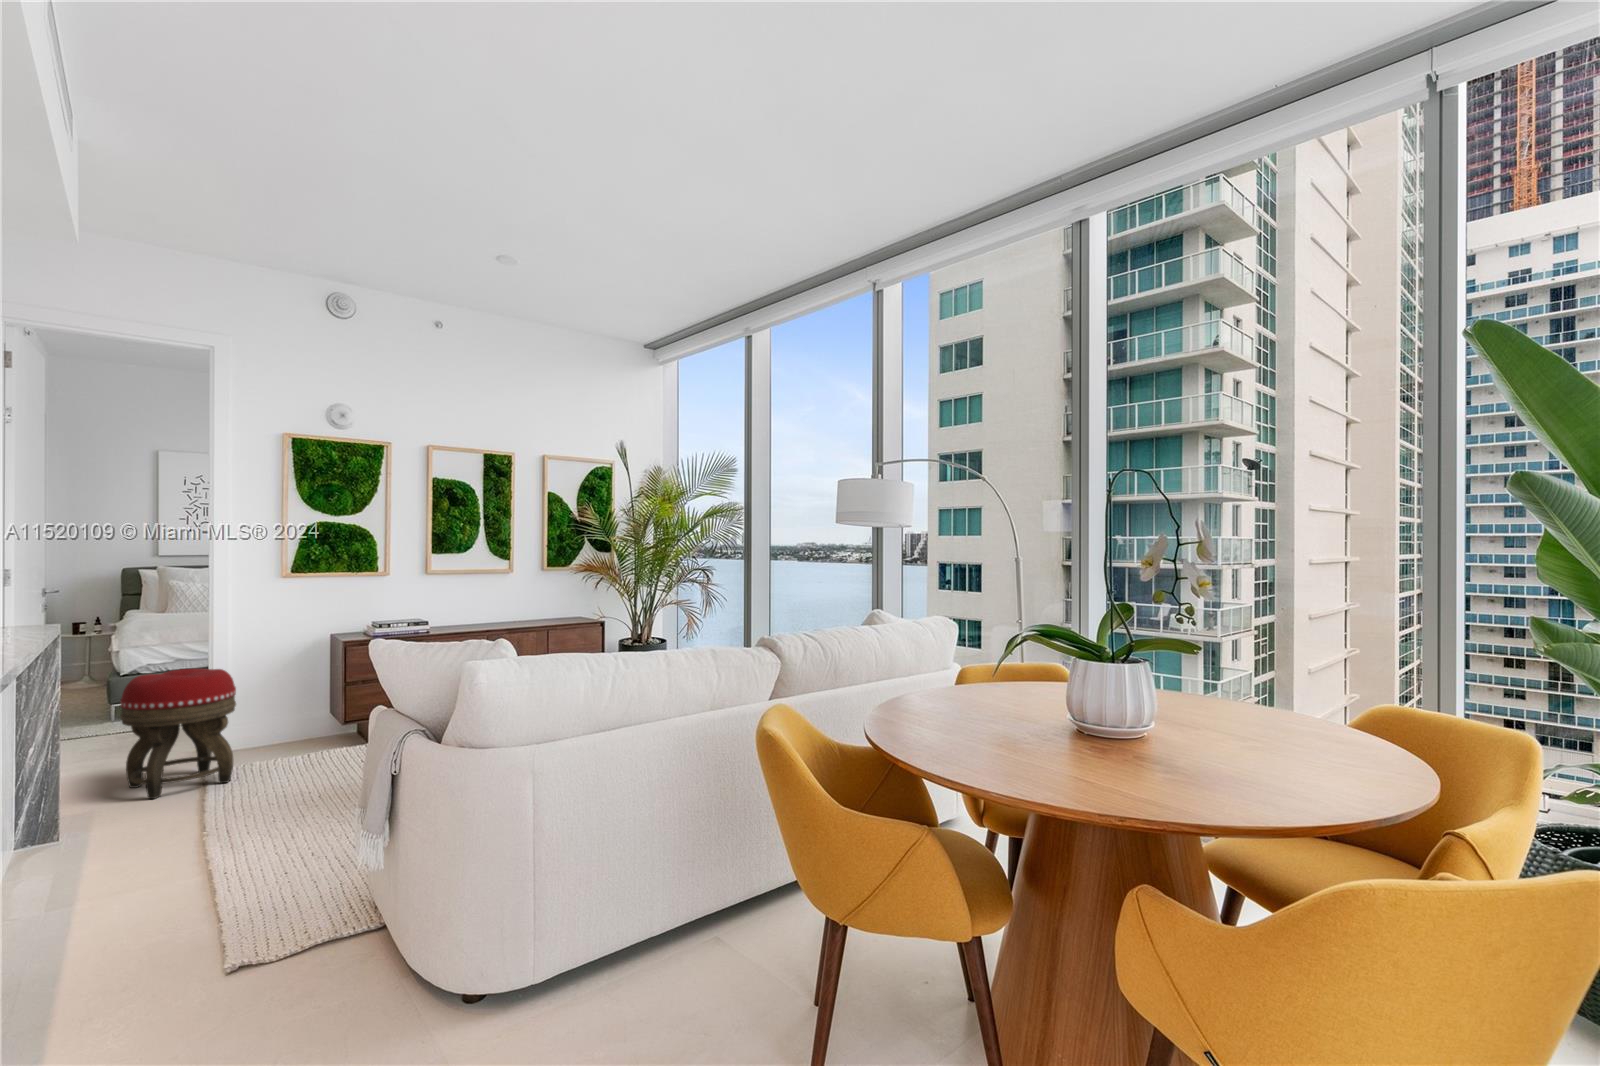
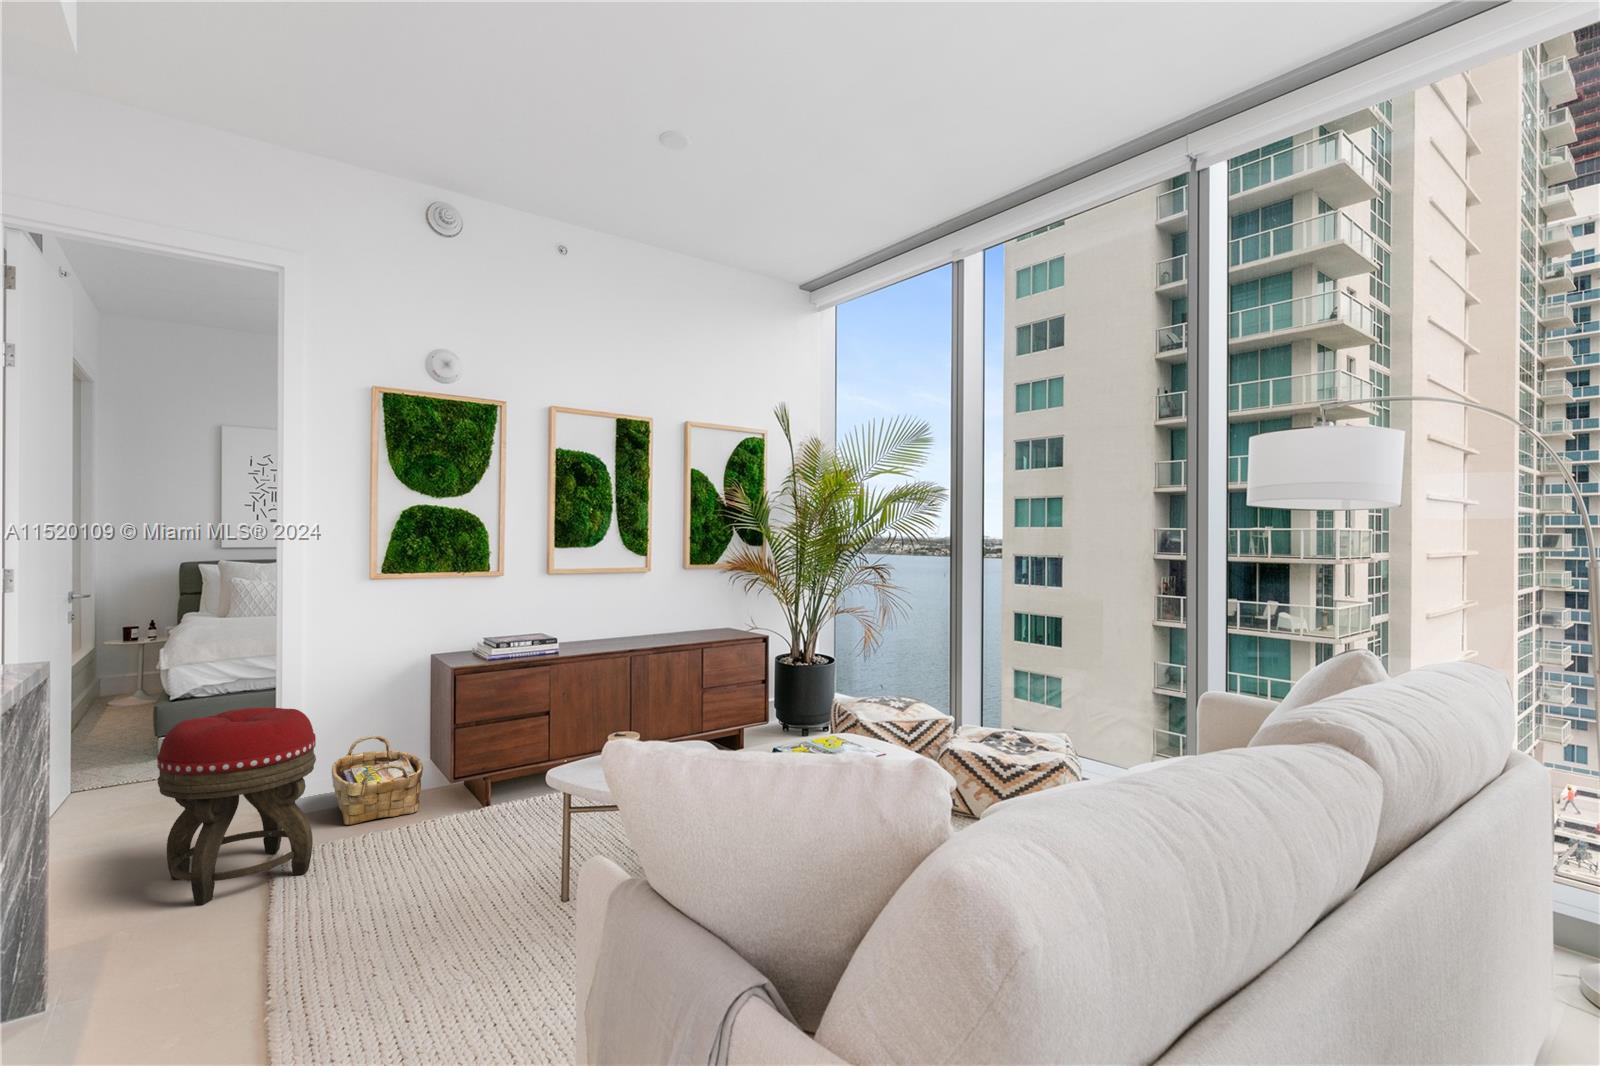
woven basket: none [250,695,321,757] -> present [332,735,423,825]

